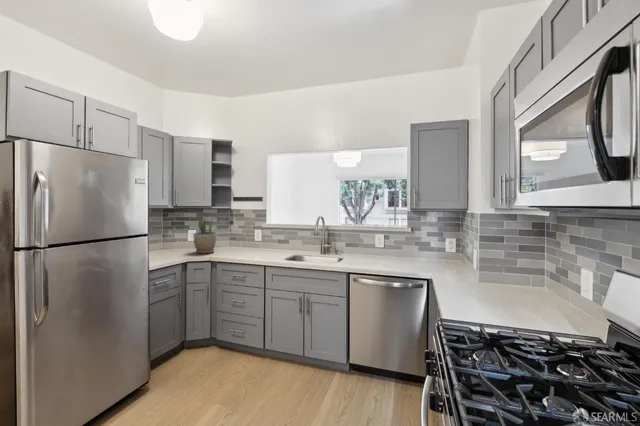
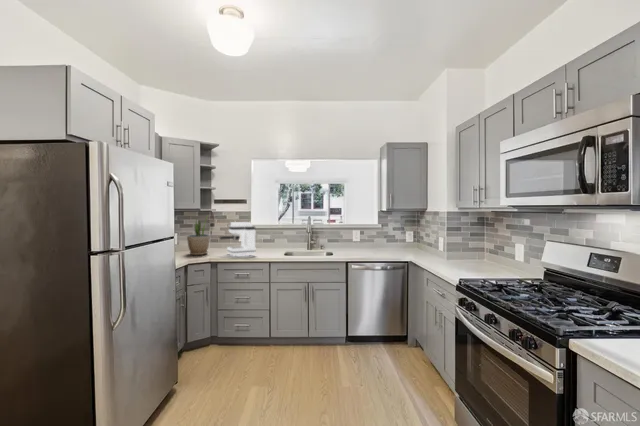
coffee maker: none [222,220,257,257] -> present [220,222,256,256]

